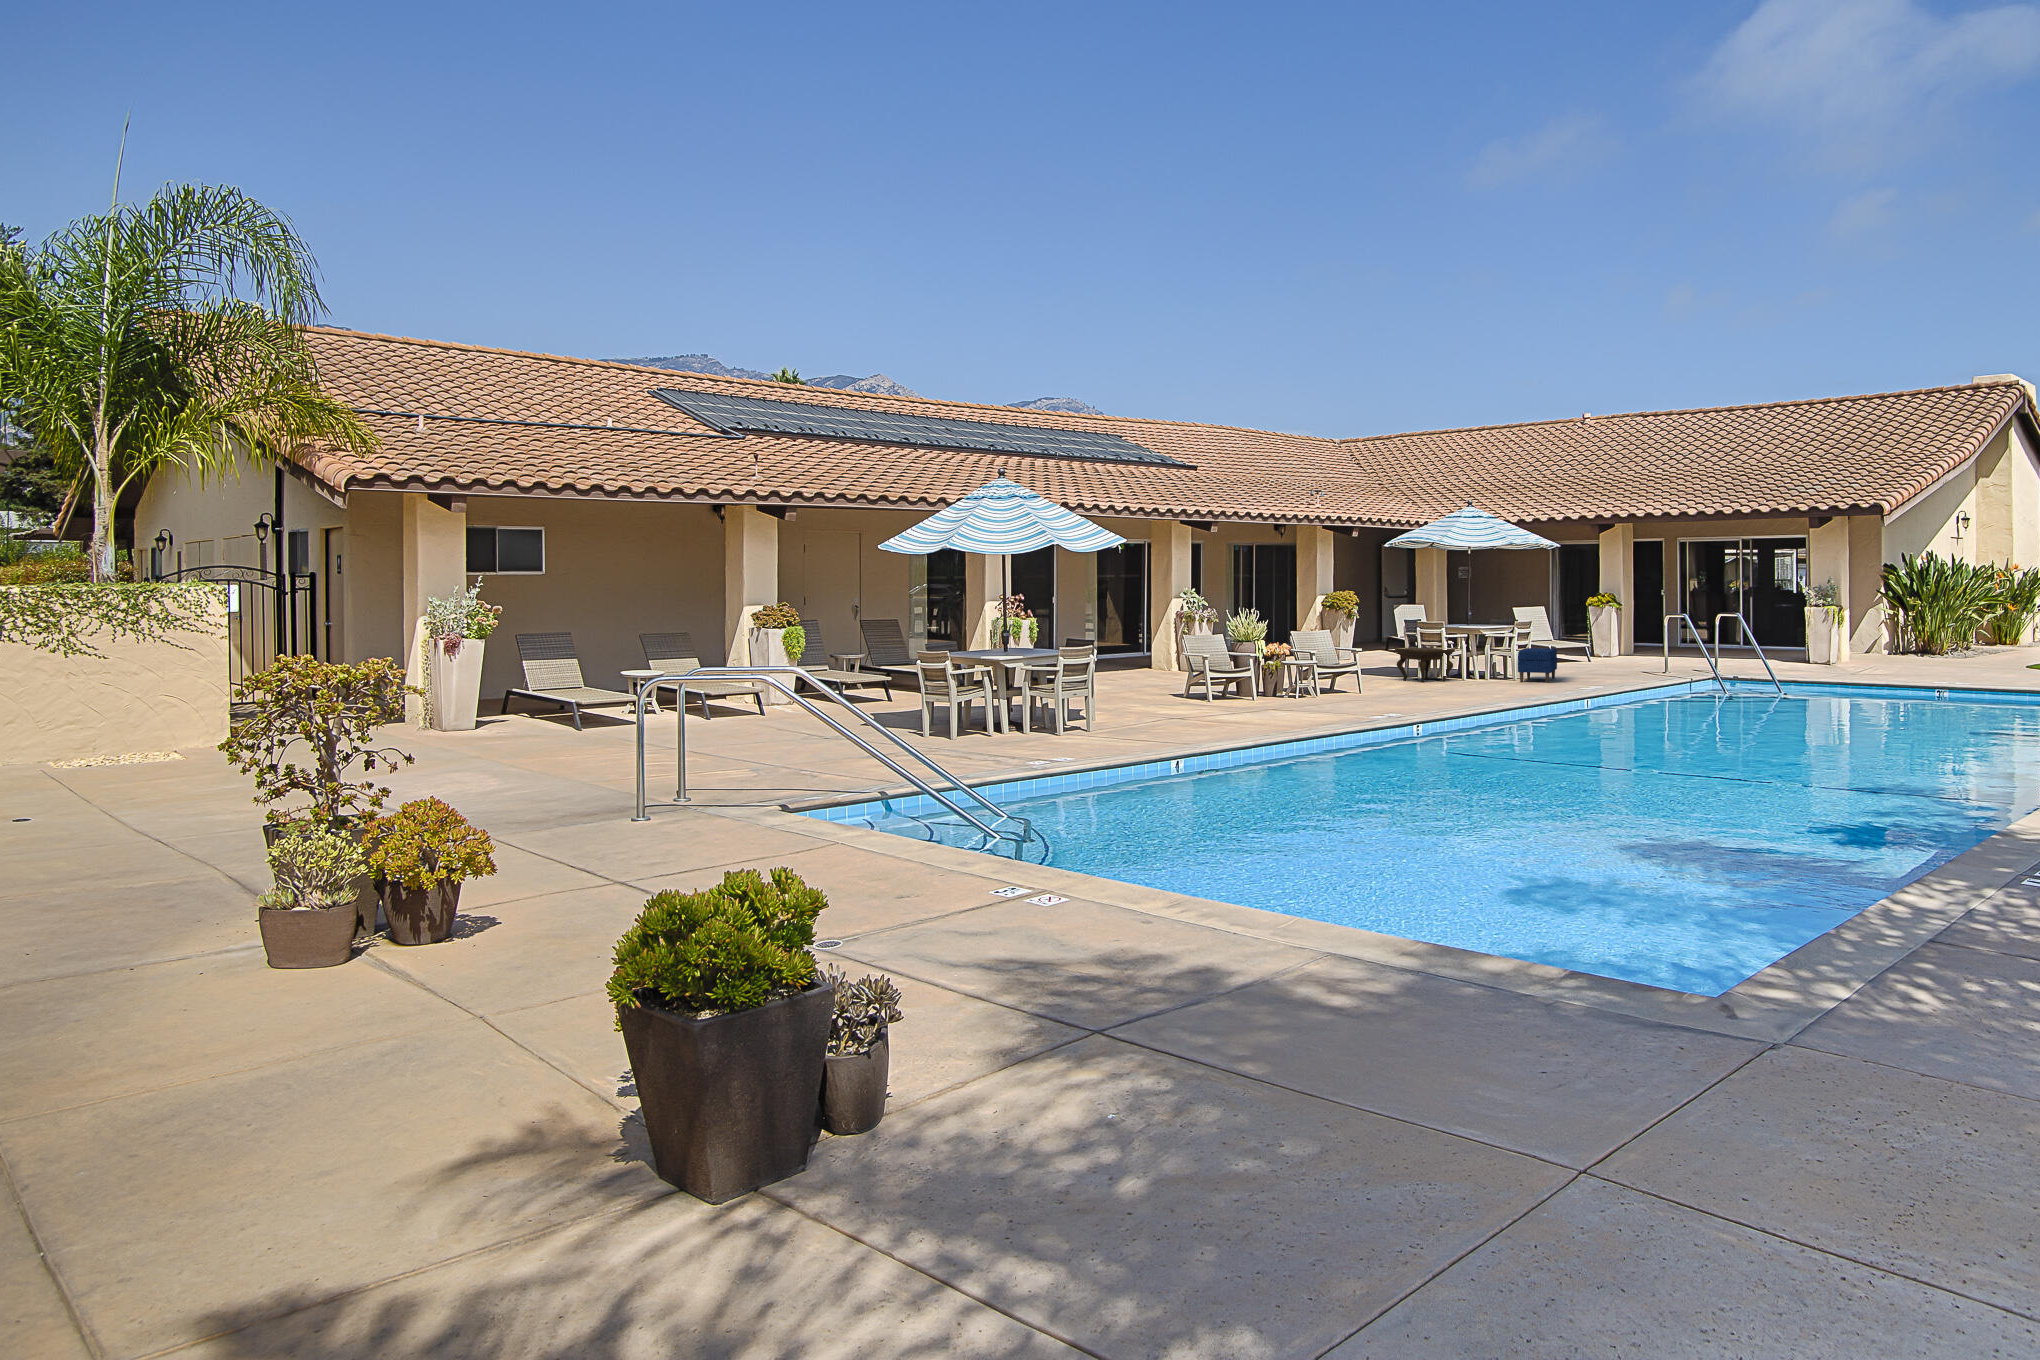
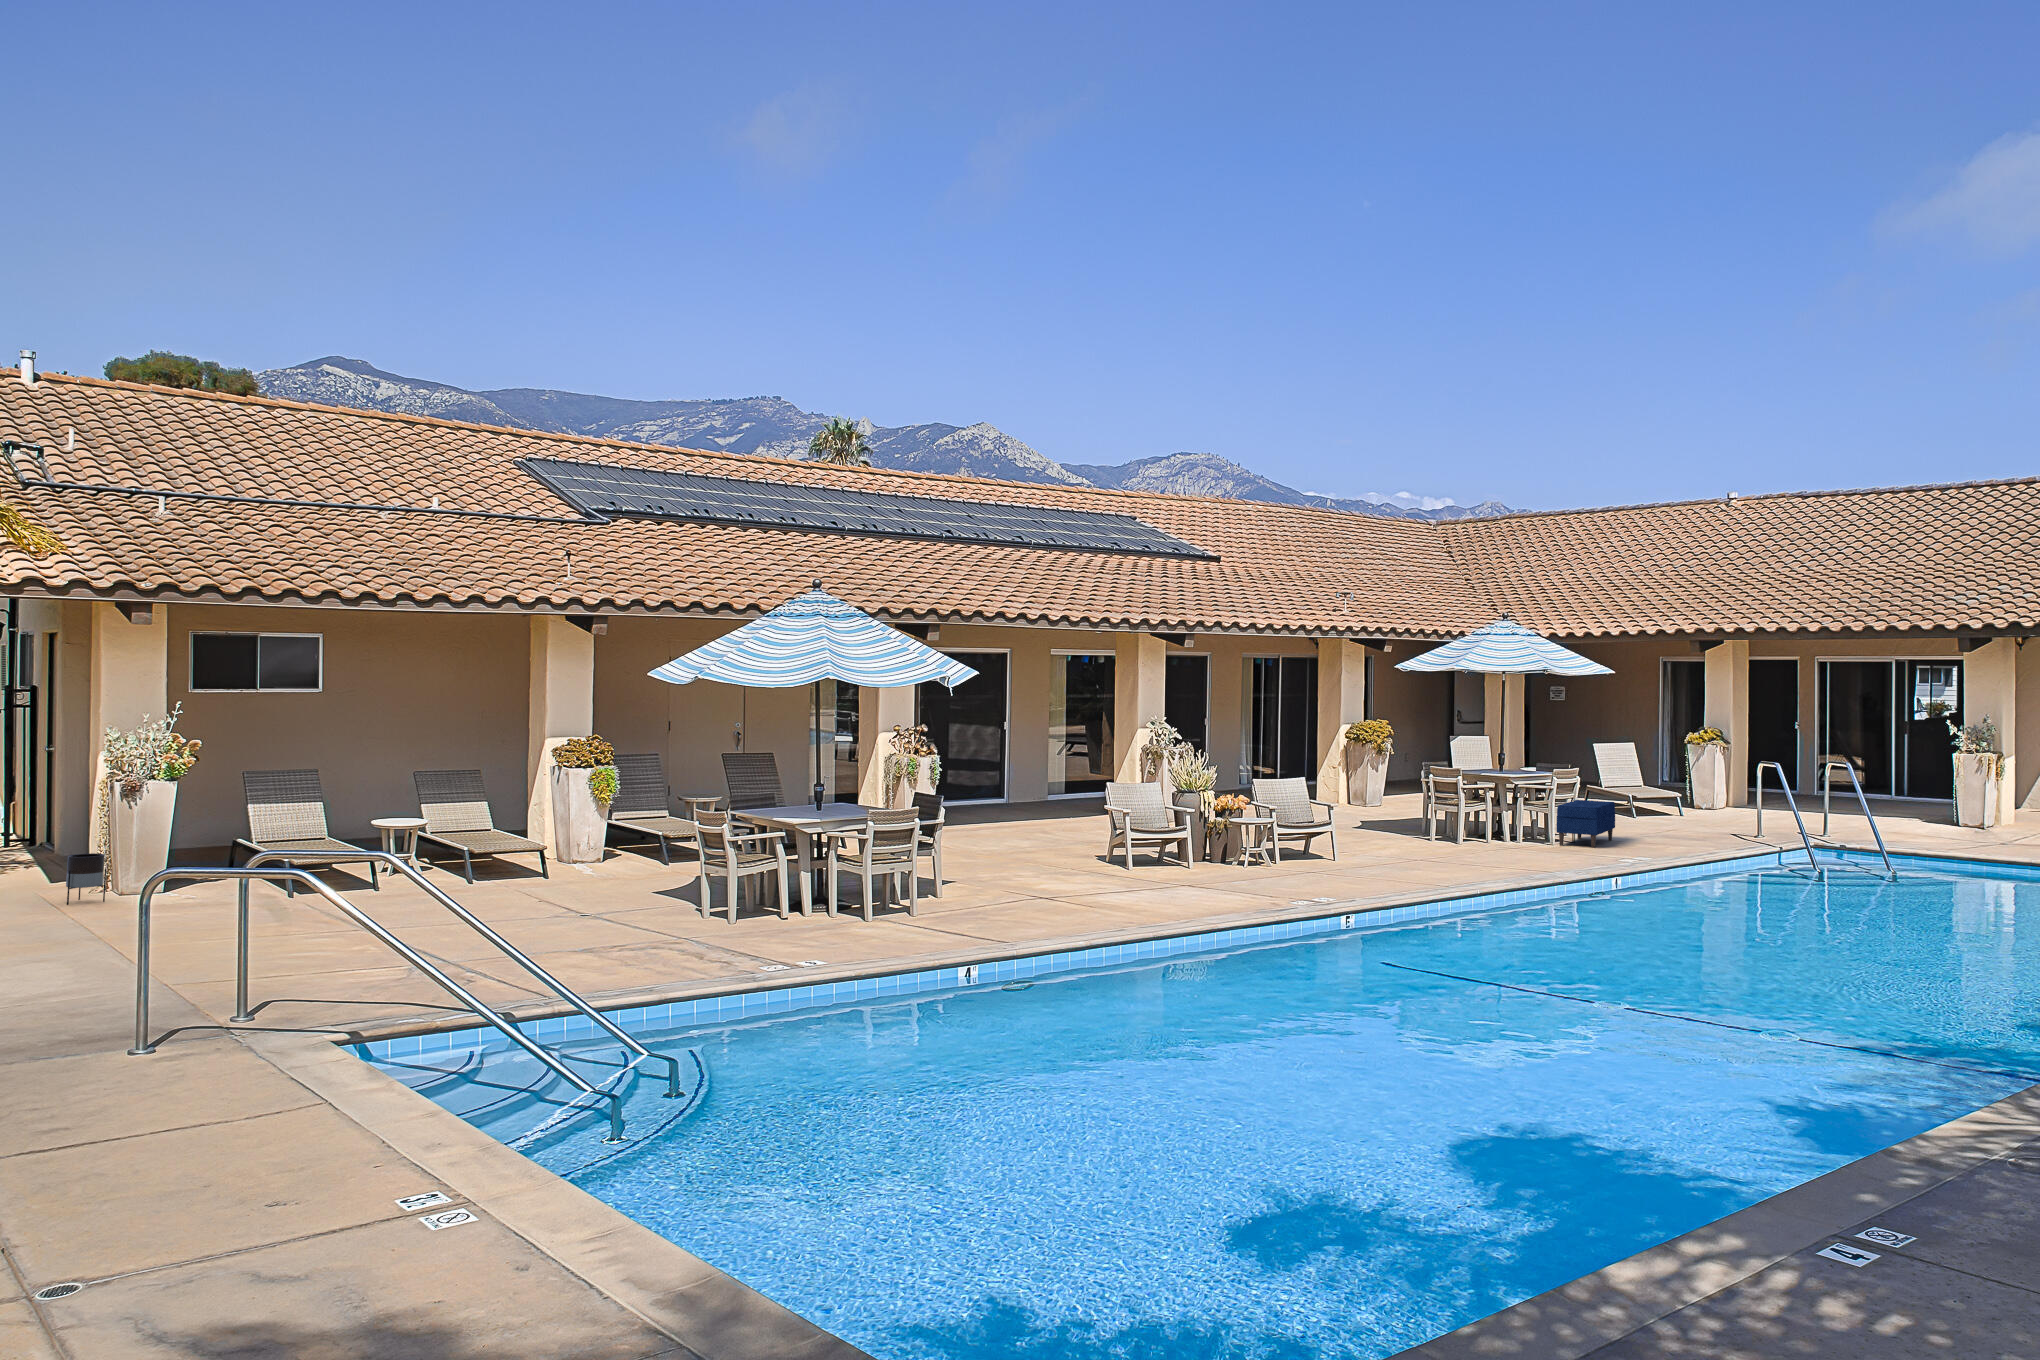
side table: present [1395,648,1455,683] -> none [1404,796,1478,842]
planter: none [407,698,439,739] -> present [66,853,106,905]

